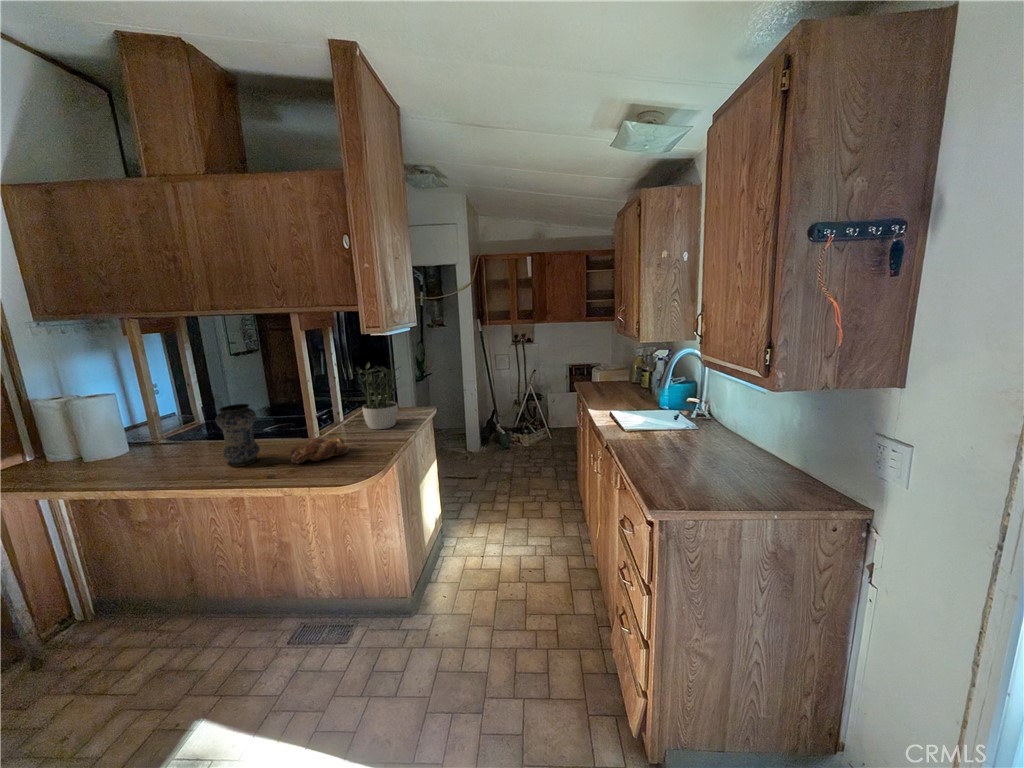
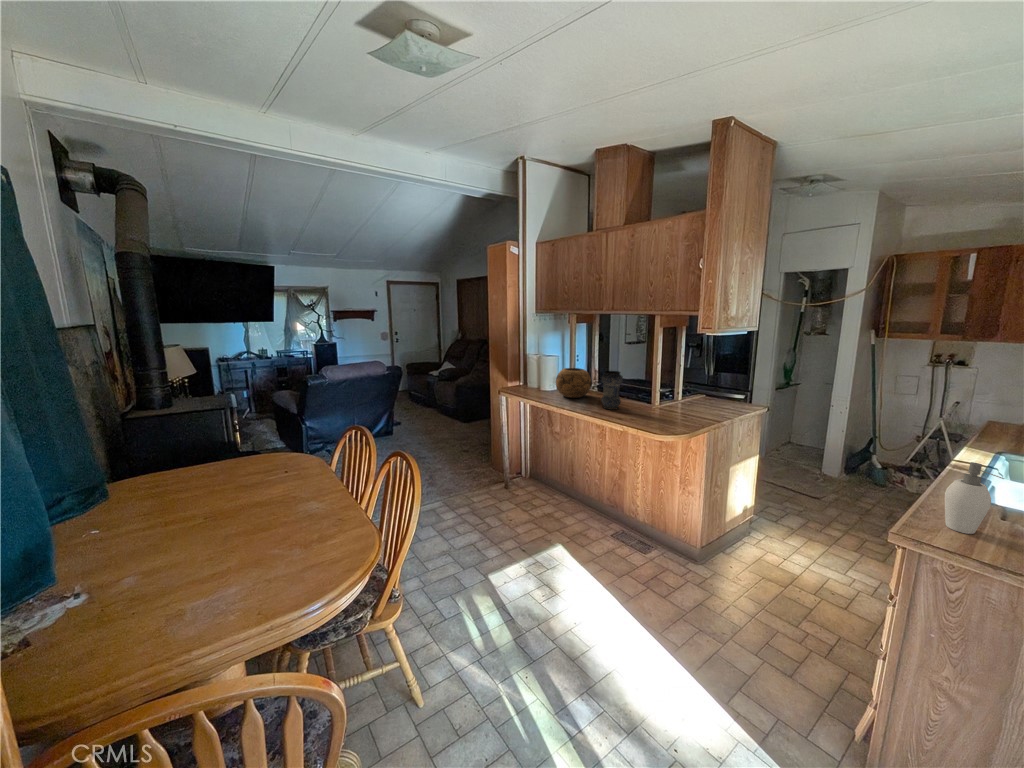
potted plant: present [351,362,399,429] -> none [692,356,738,413]
decorative bowl: none [115,410,196,465] -> present [556,368,591,398]
soap dispenser: none [661,433,705,502] -> present [945,462,1004,534]
bread loaf: present [290,438,348,464] -> none [636,404,675,419]

